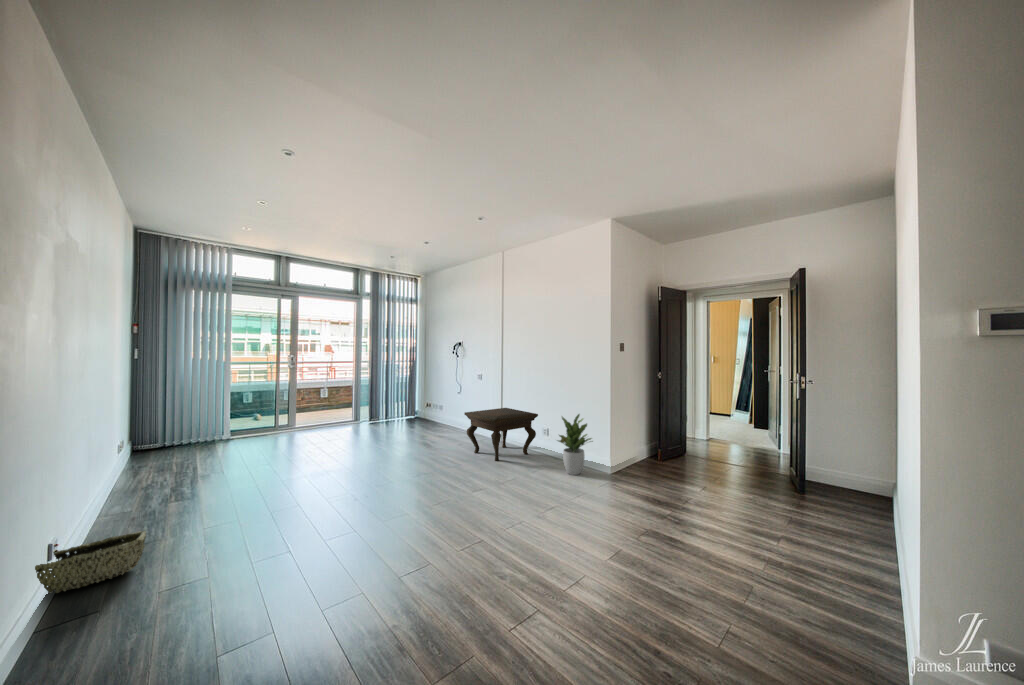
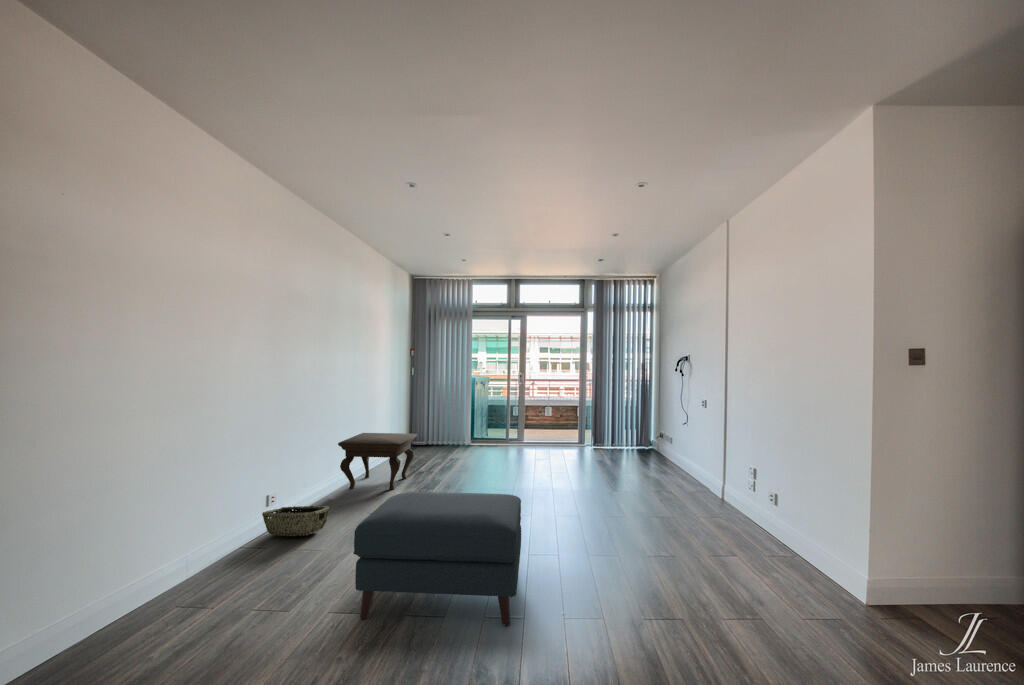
side table: present [464,408,538,461] -> present [338,433,417,490]
potted plant: present [558,414,593,475] -> none [757,478,835,583]
ottoman: none [295,458,465,608] -> present [353,492,521,626]

